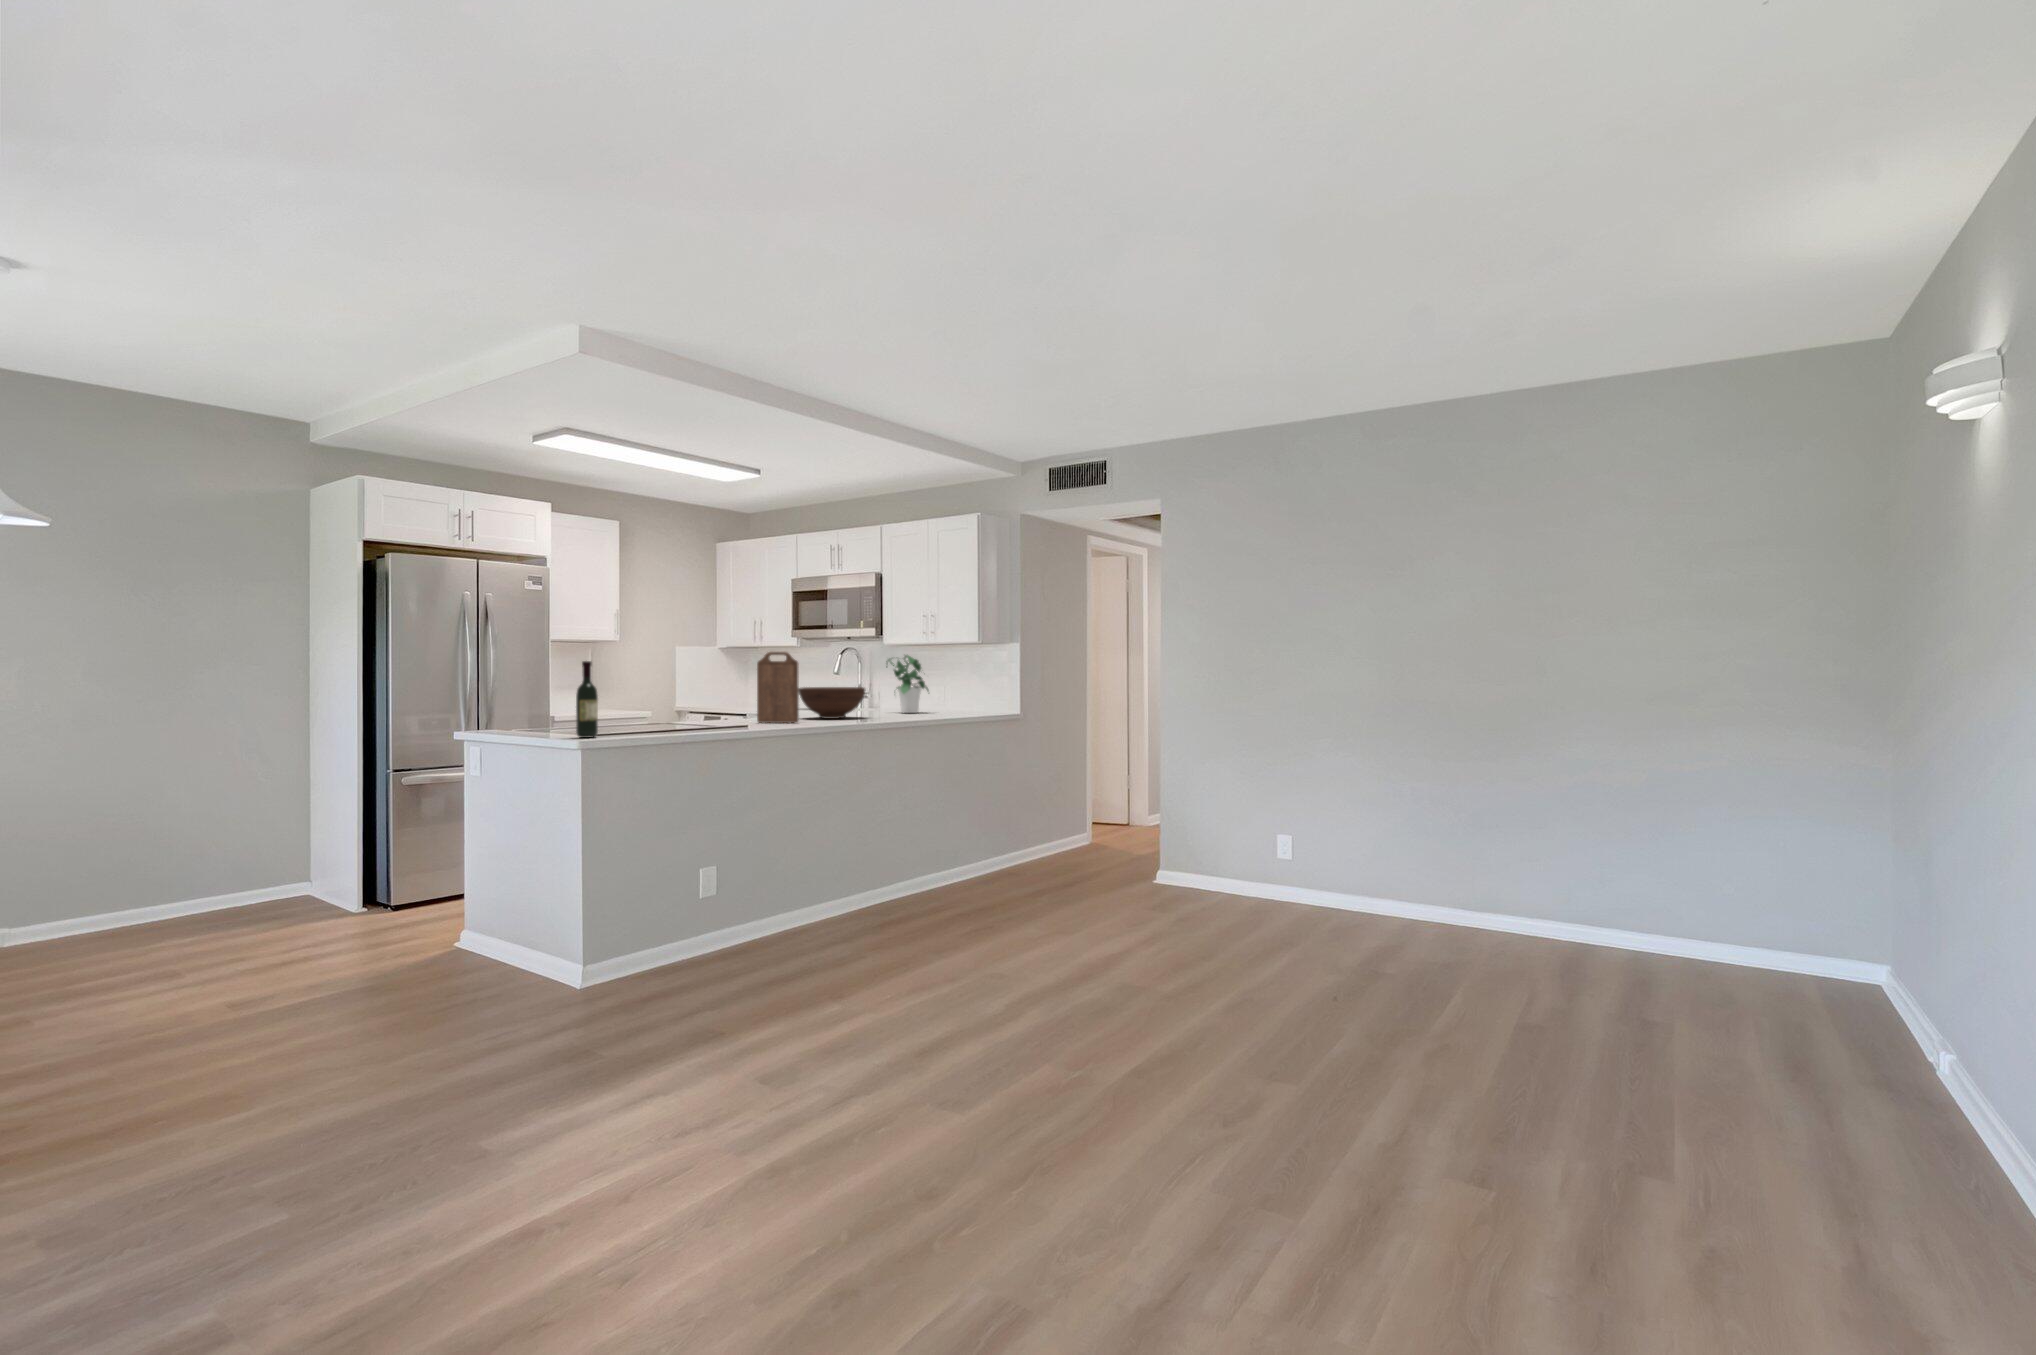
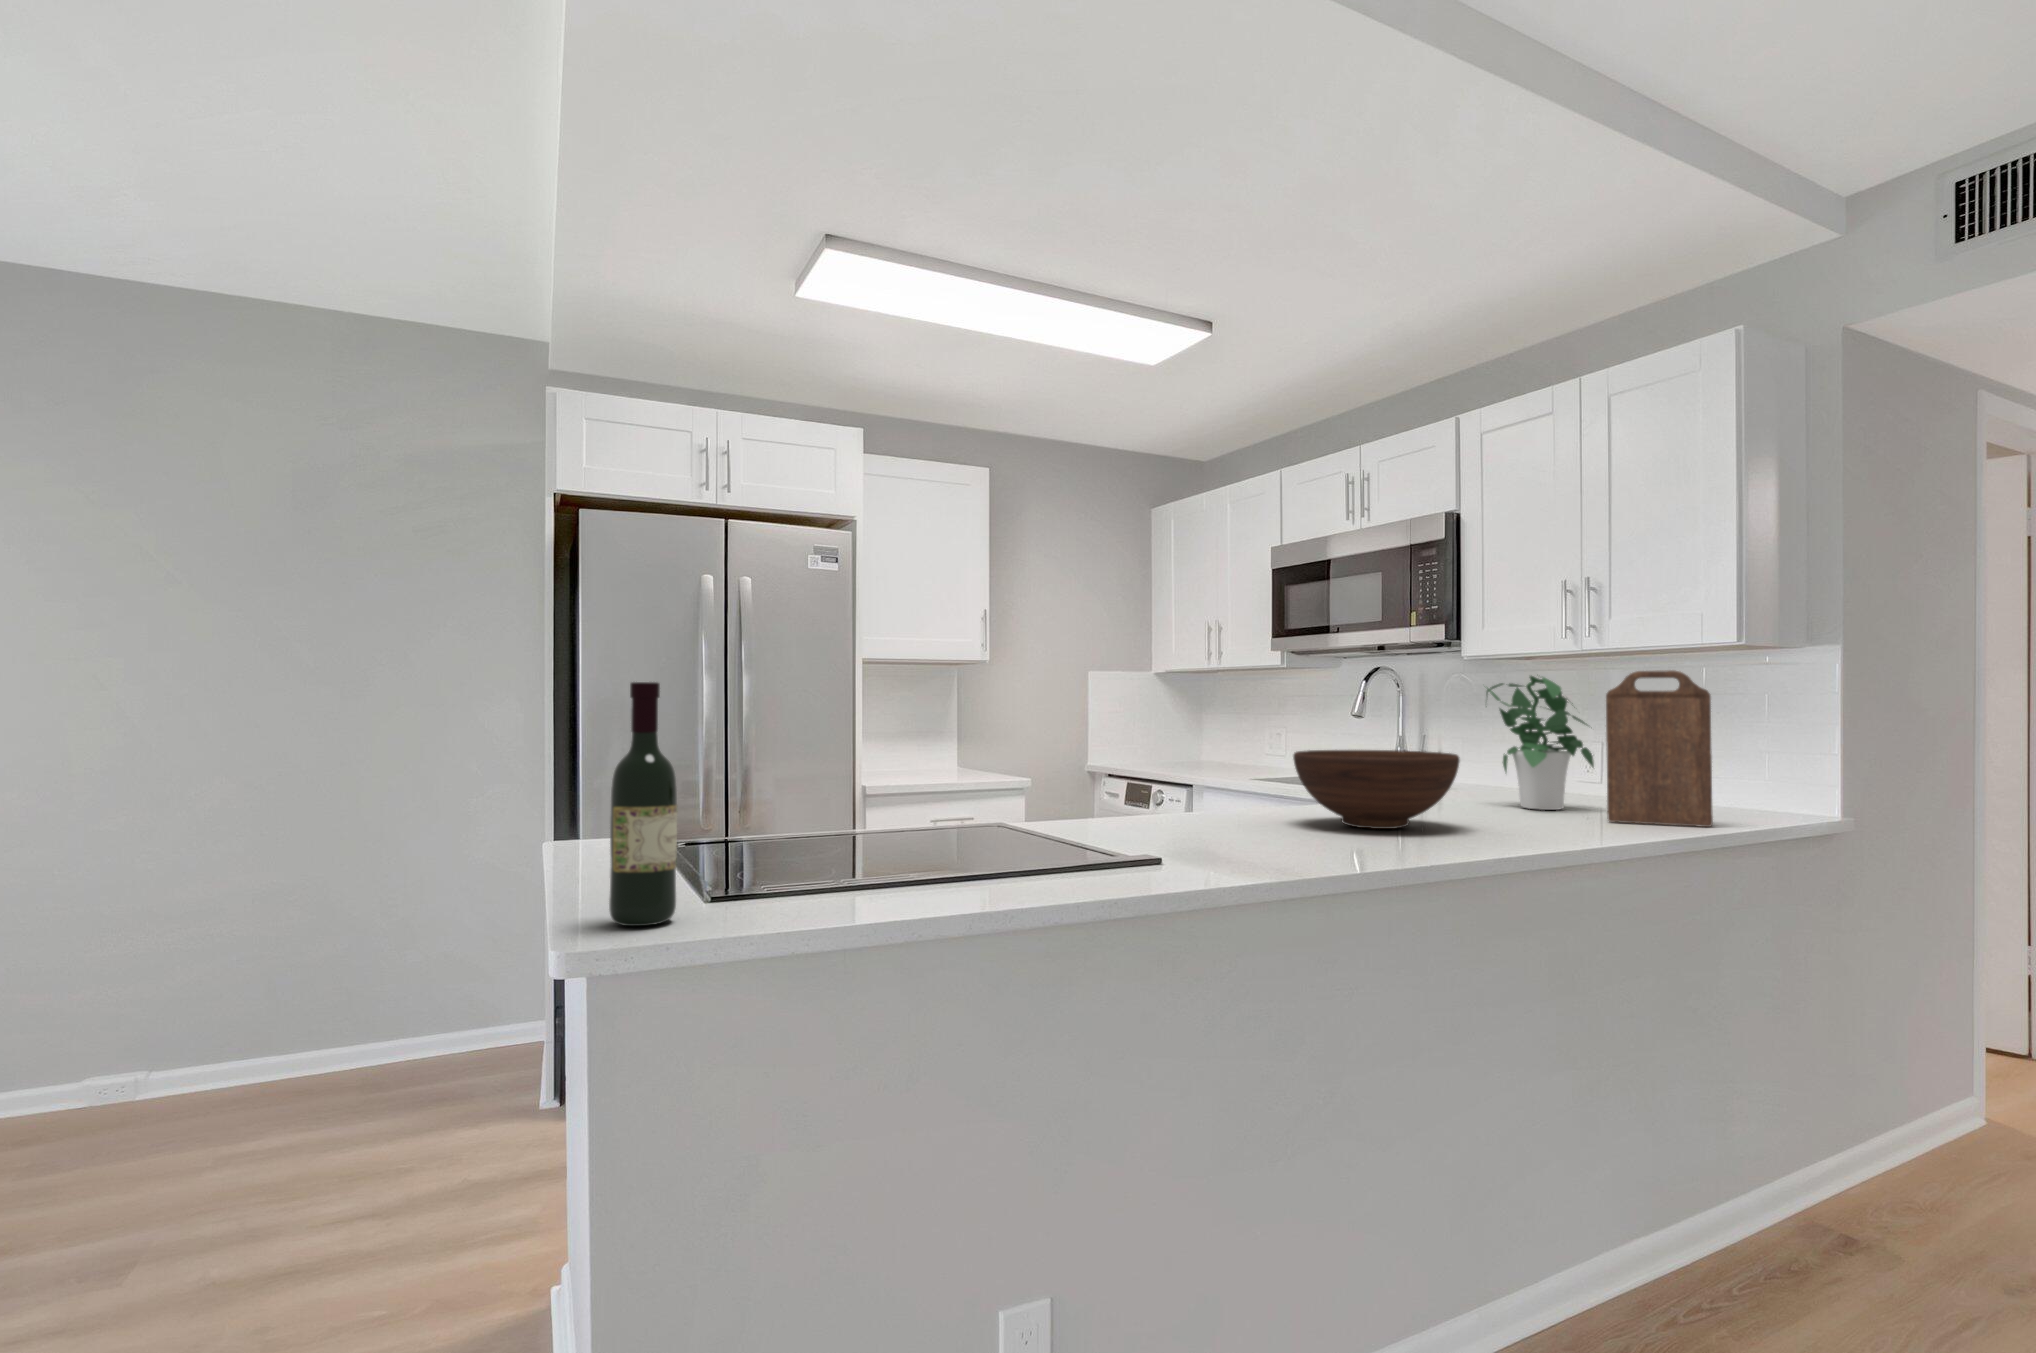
cutting board: present [757,652,799,723] -> present [1606,670,1713,827]

